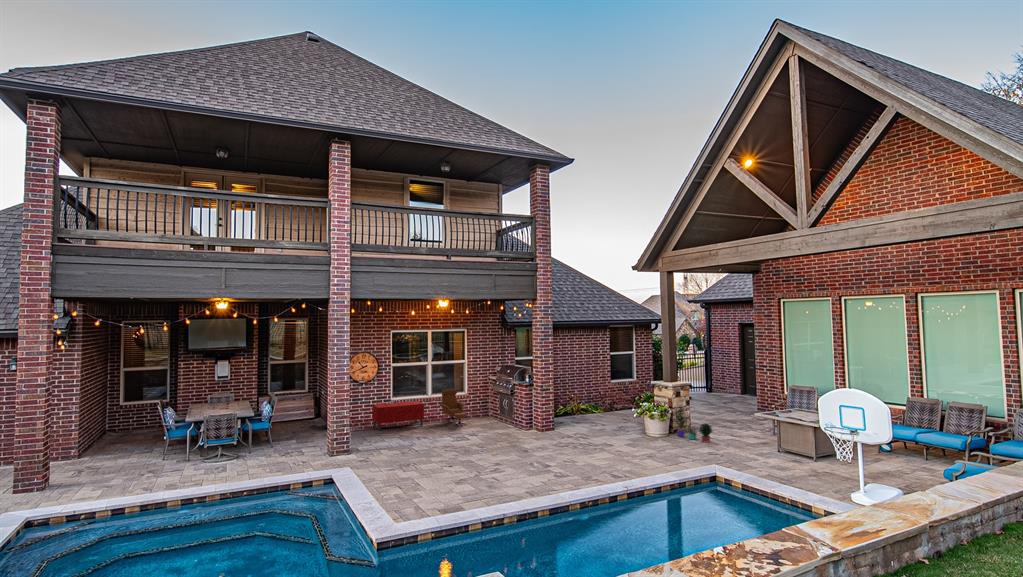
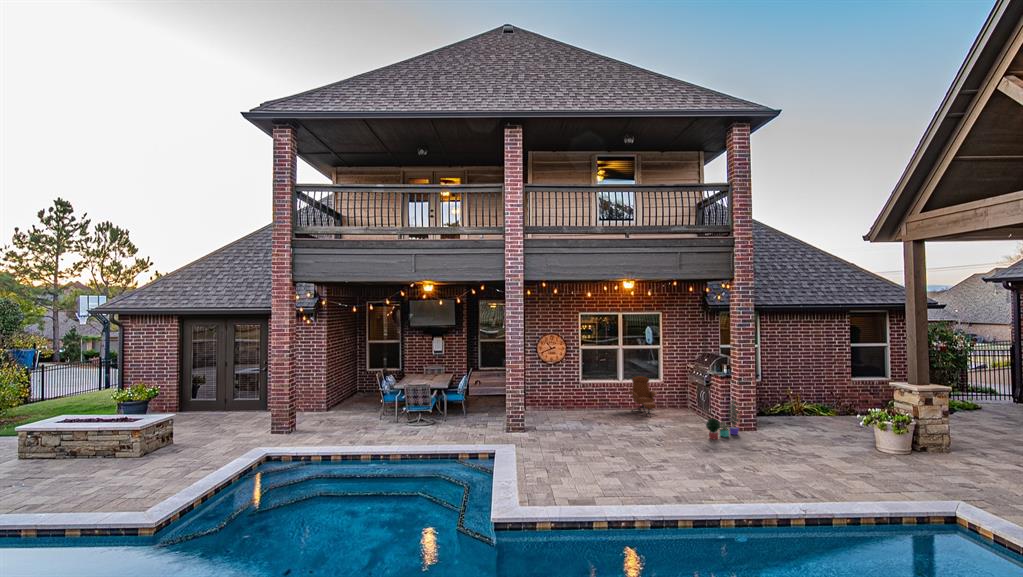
bench: present [372,401,424,430] -> none [560,386,611,412]
potted plant: present [676,406,712,442] -> present [706,400,740,439]

